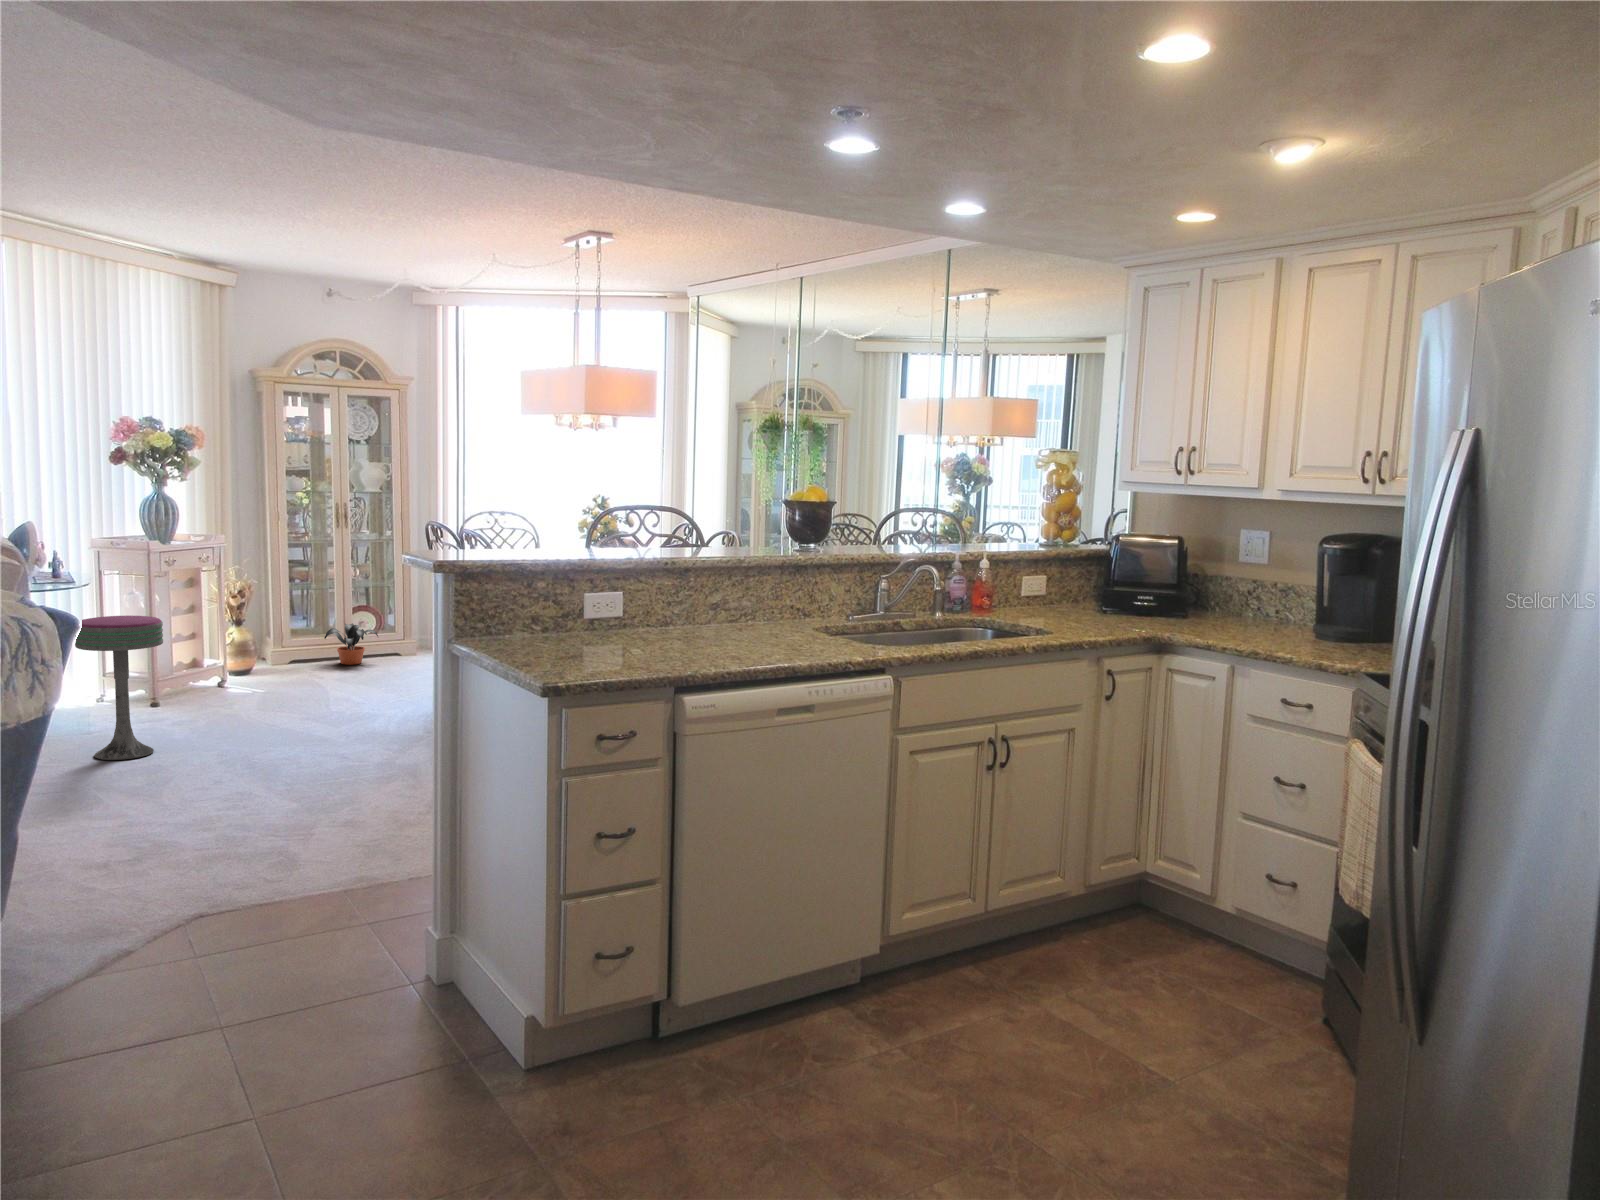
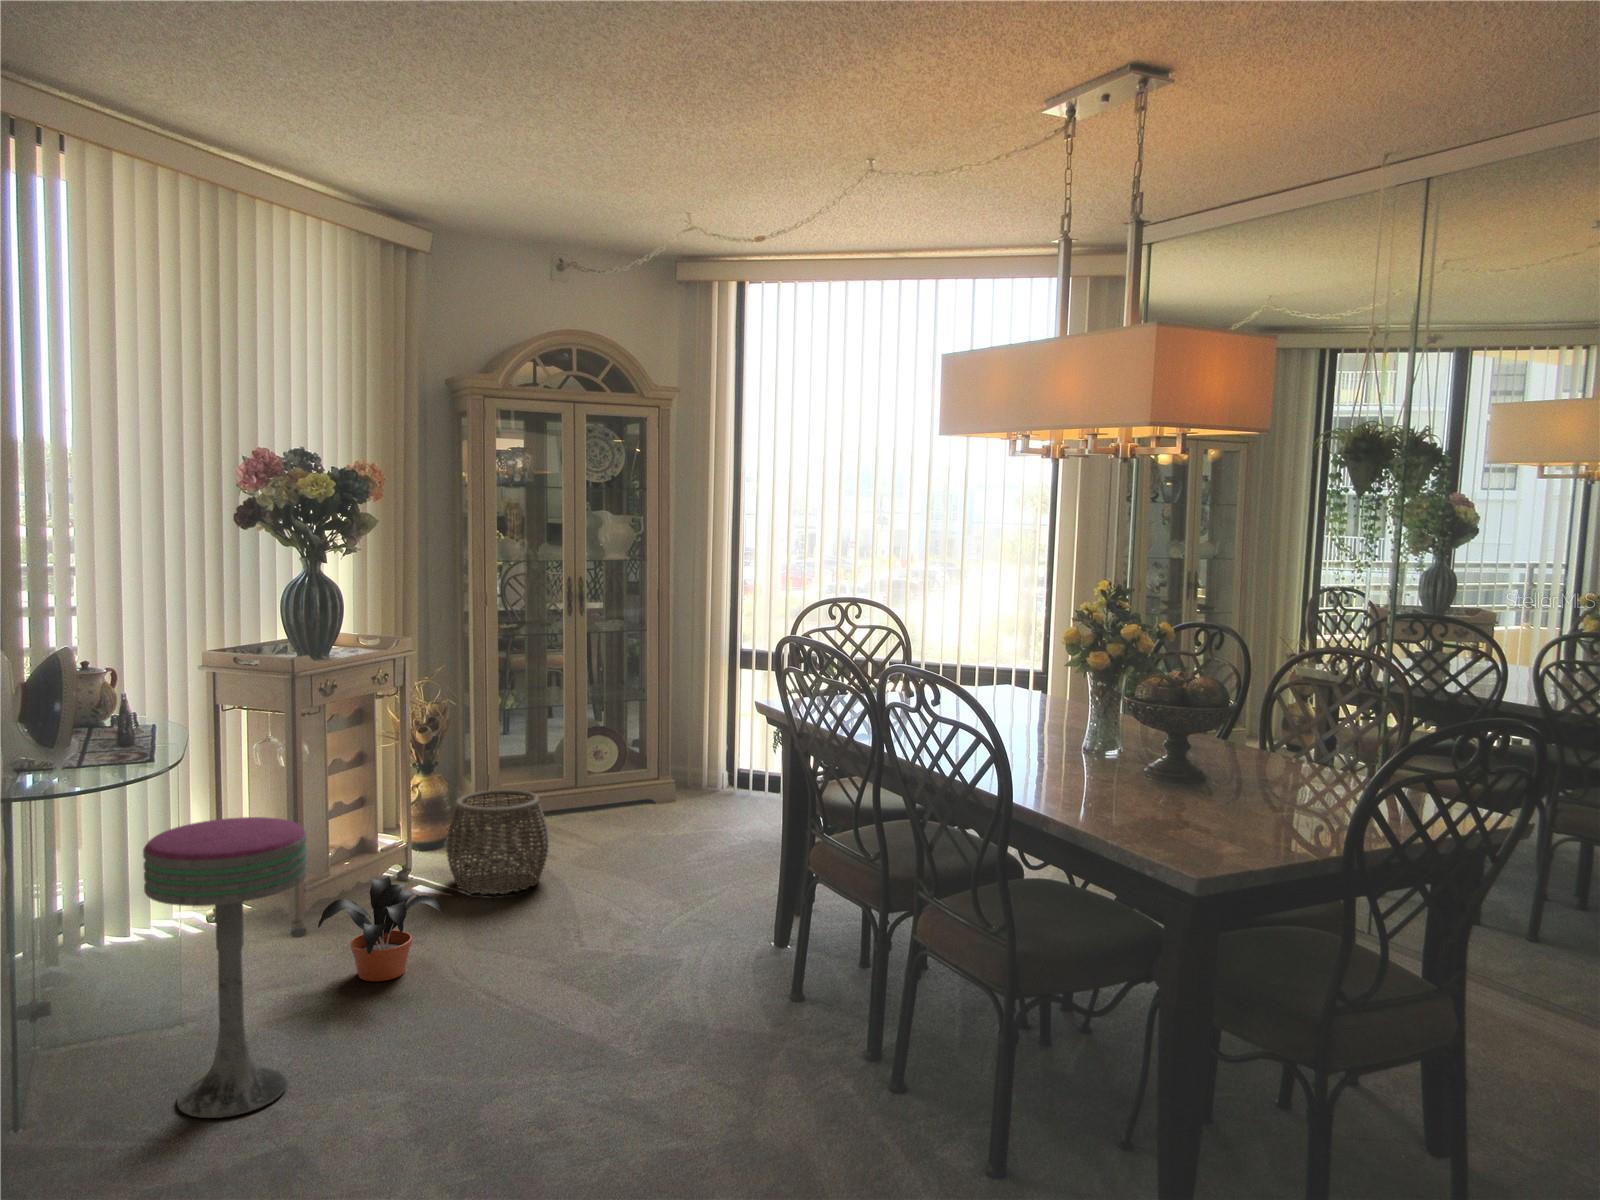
potted plant: present [324,624,378,665] -> present [318,877,442,981]
woven basket: none [249,630,317,690] -> present [446,790,549,895]

